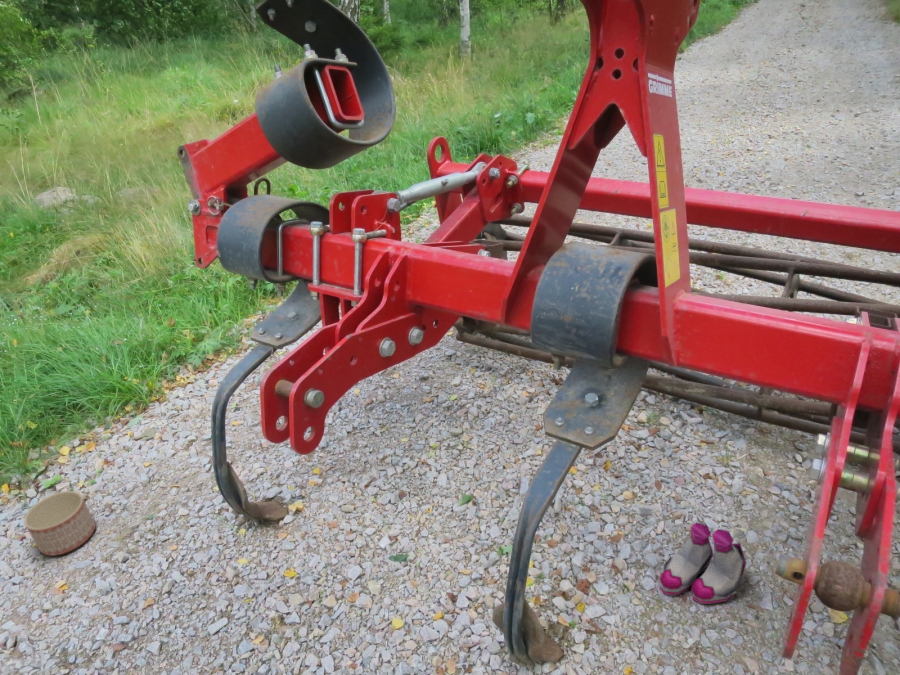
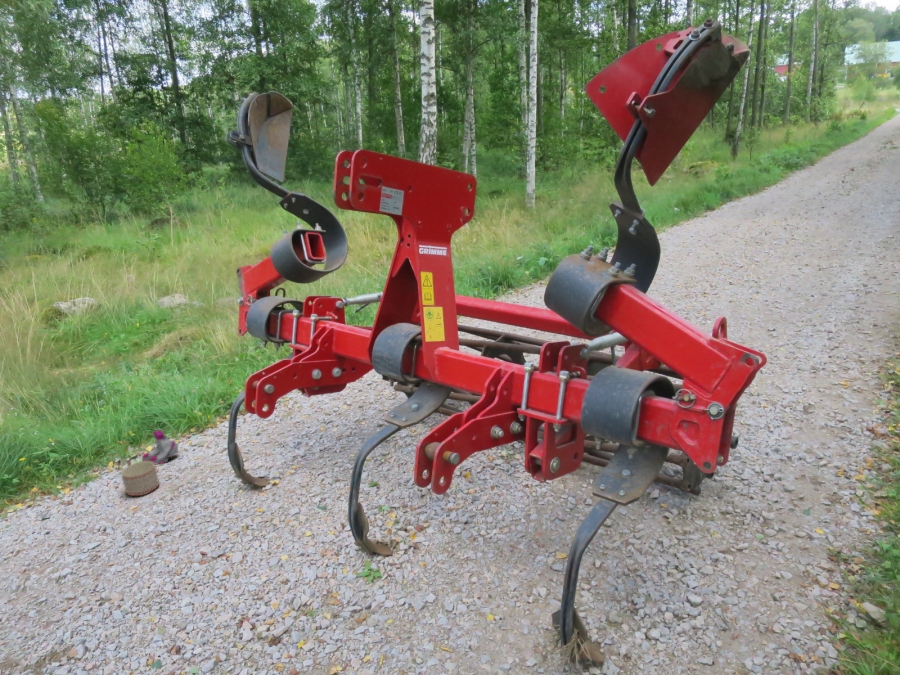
boots: present [660,523,747,604] -> present [142,430,178,464]

